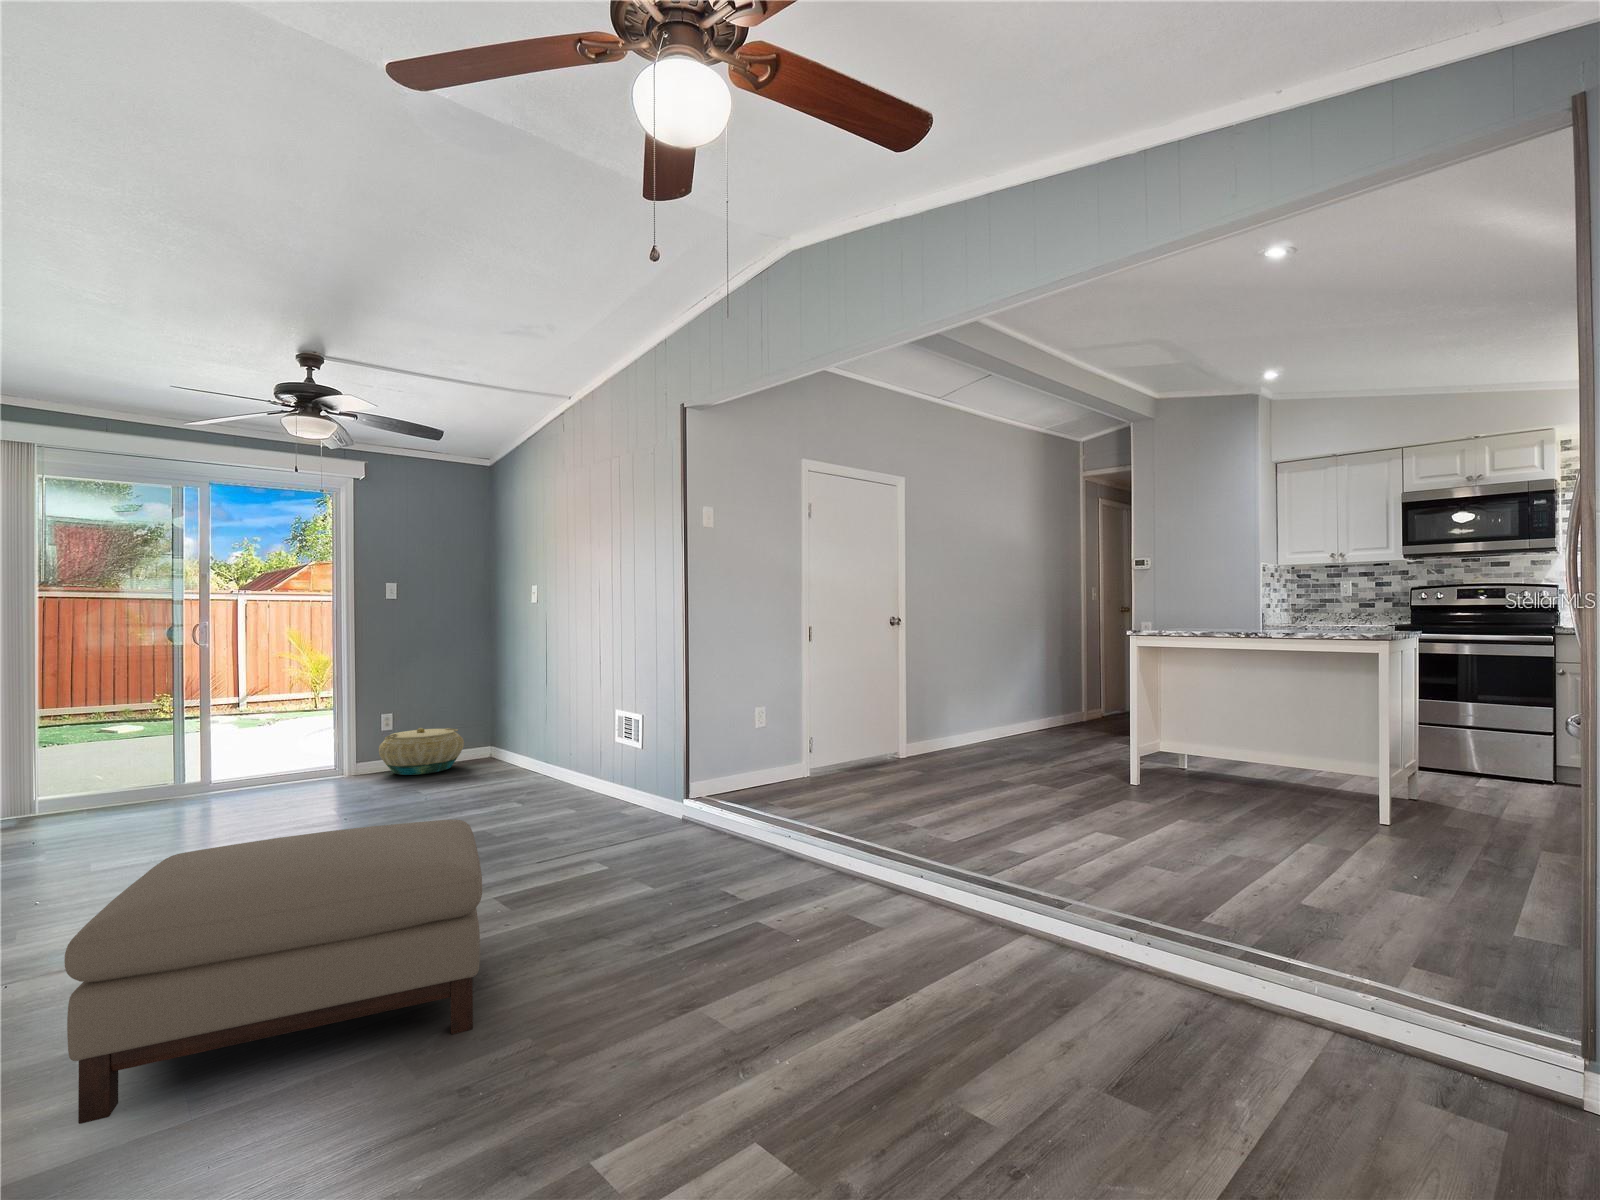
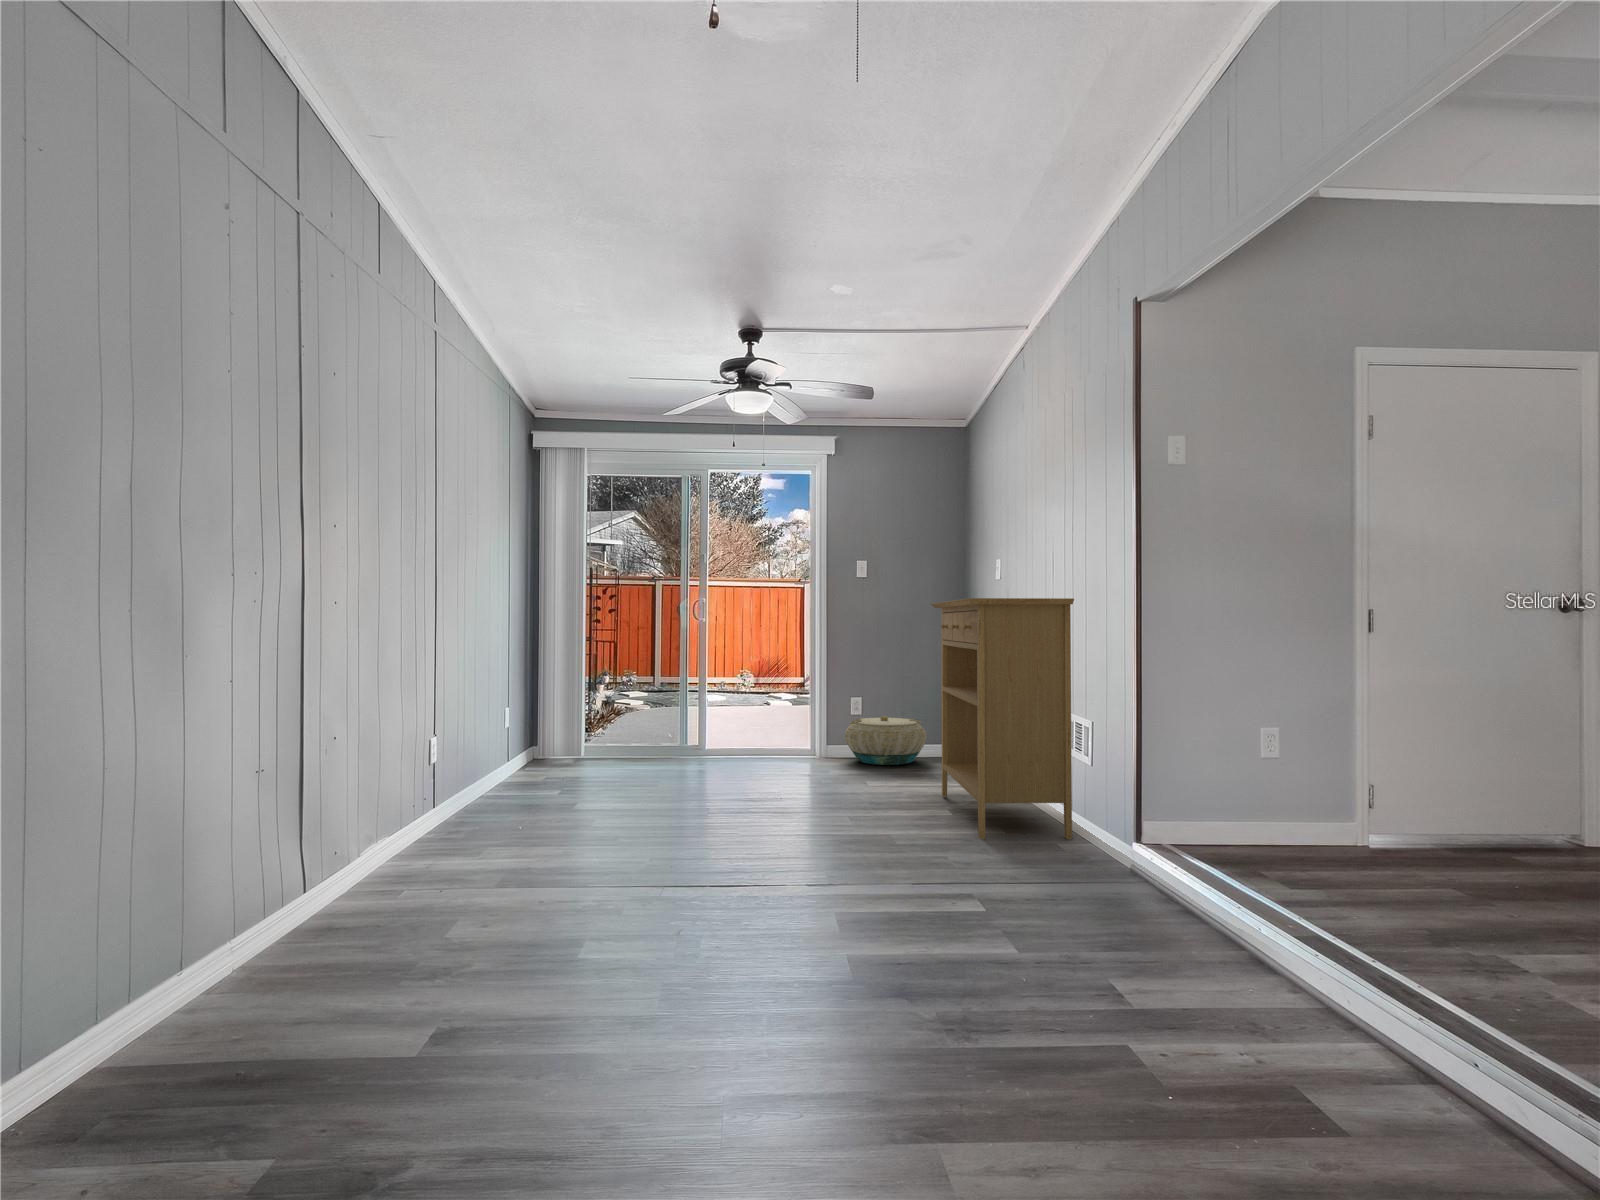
console table: none [490,622,631,820] -> present [931,598,1074,839]
ottoman: present [64,820,482,1124] -> none [389,797,783,1059]

